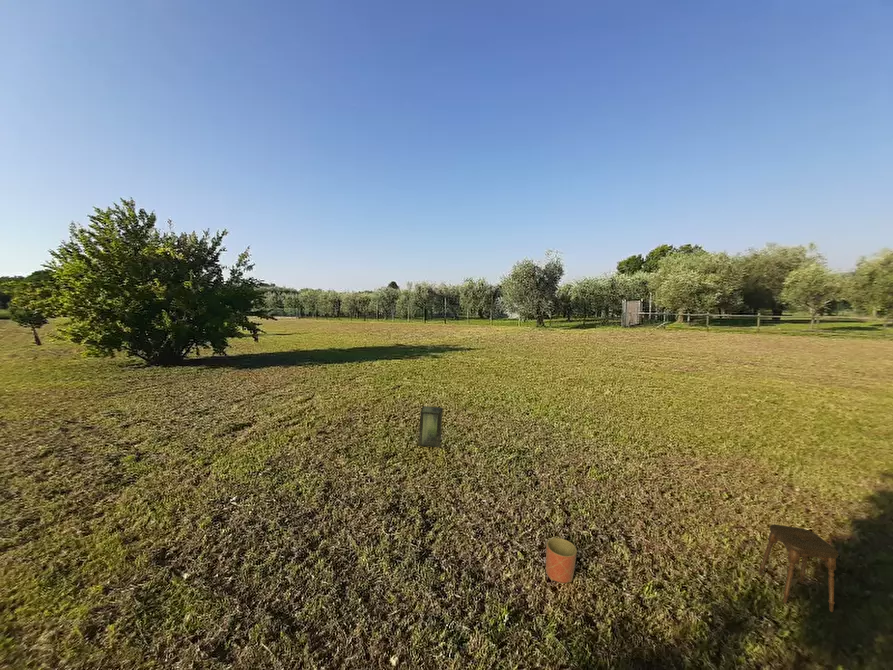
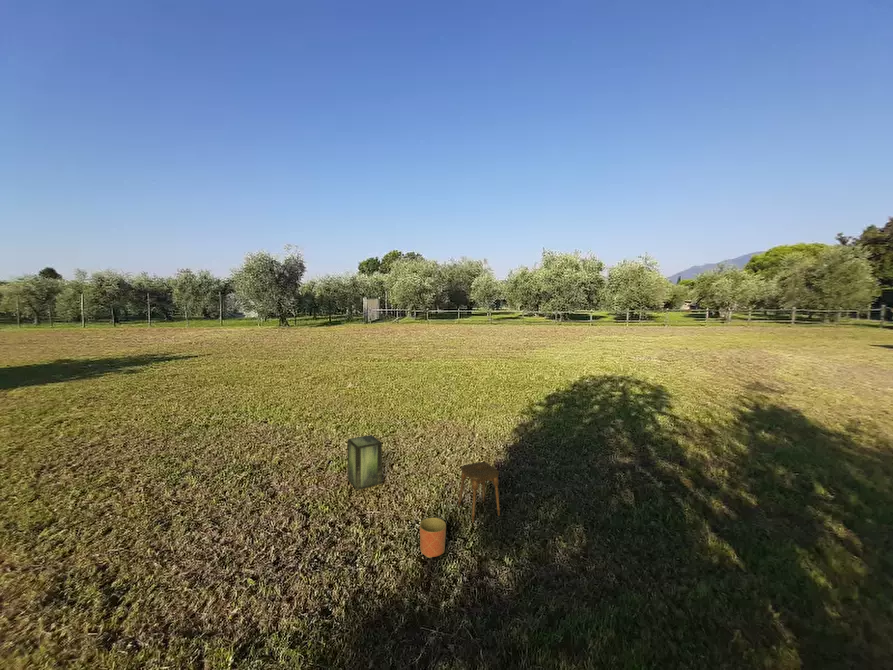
storage box: present [419,406,443,447] -> present [347,435,382,490]
planter: present [546,538,577,583] -> present [420,518,446,558]

